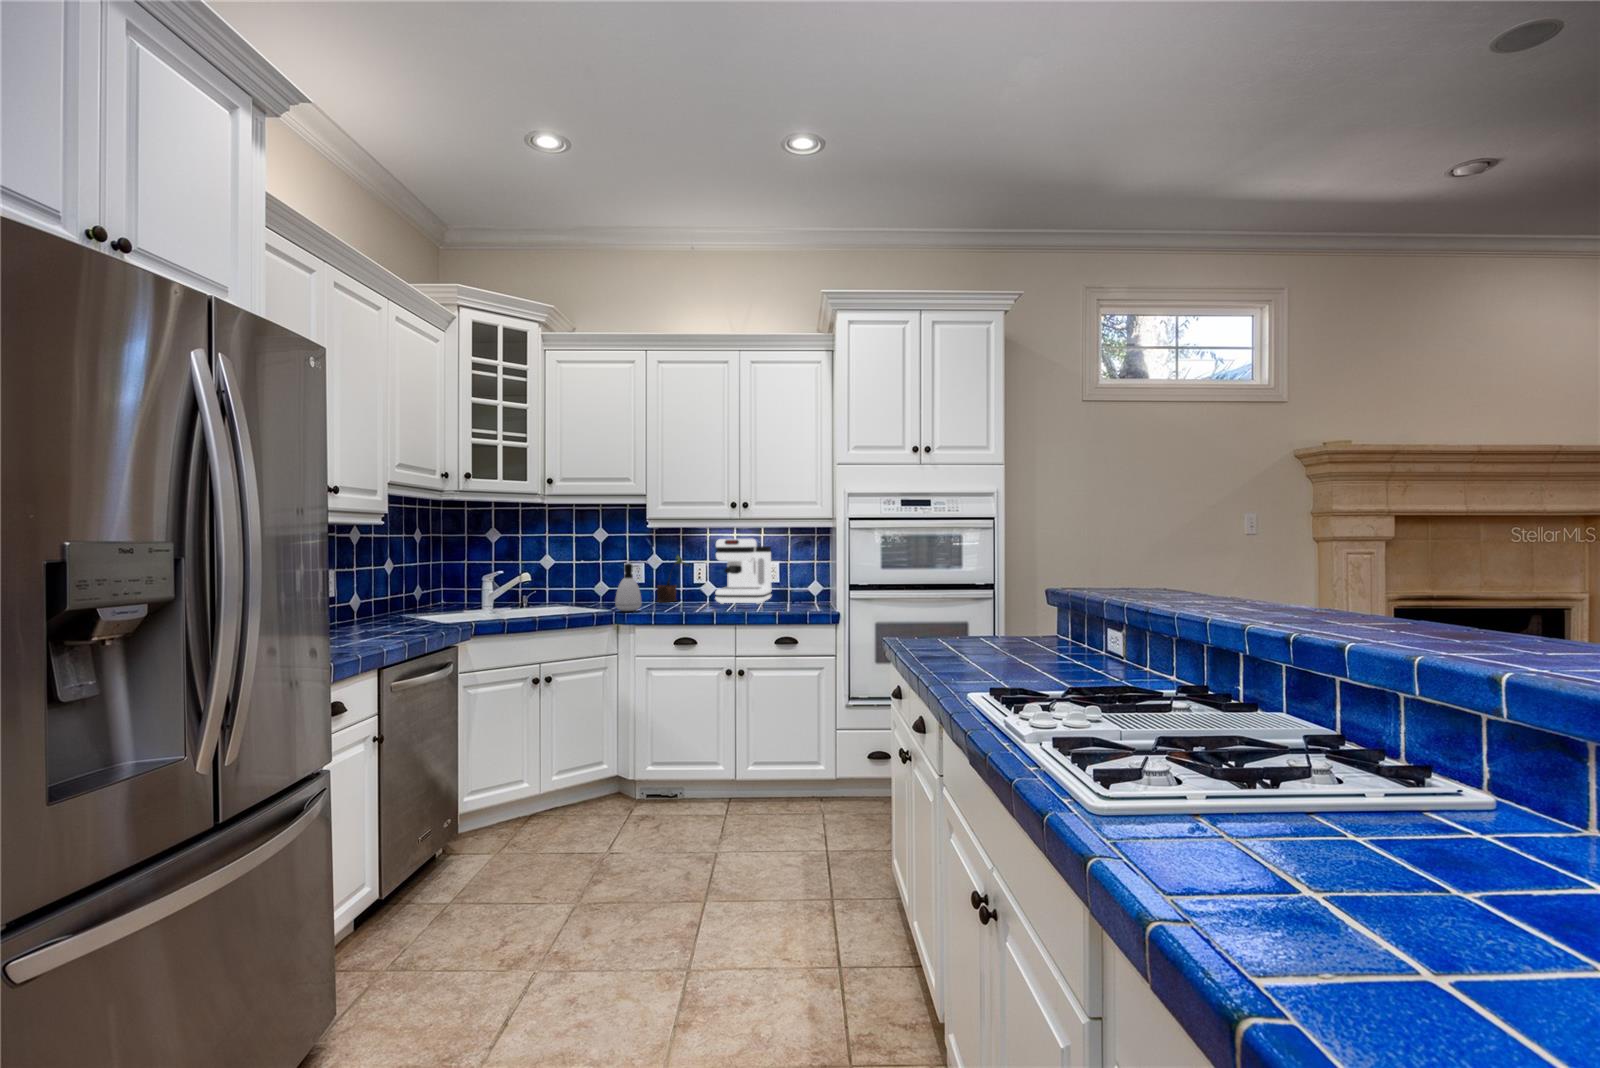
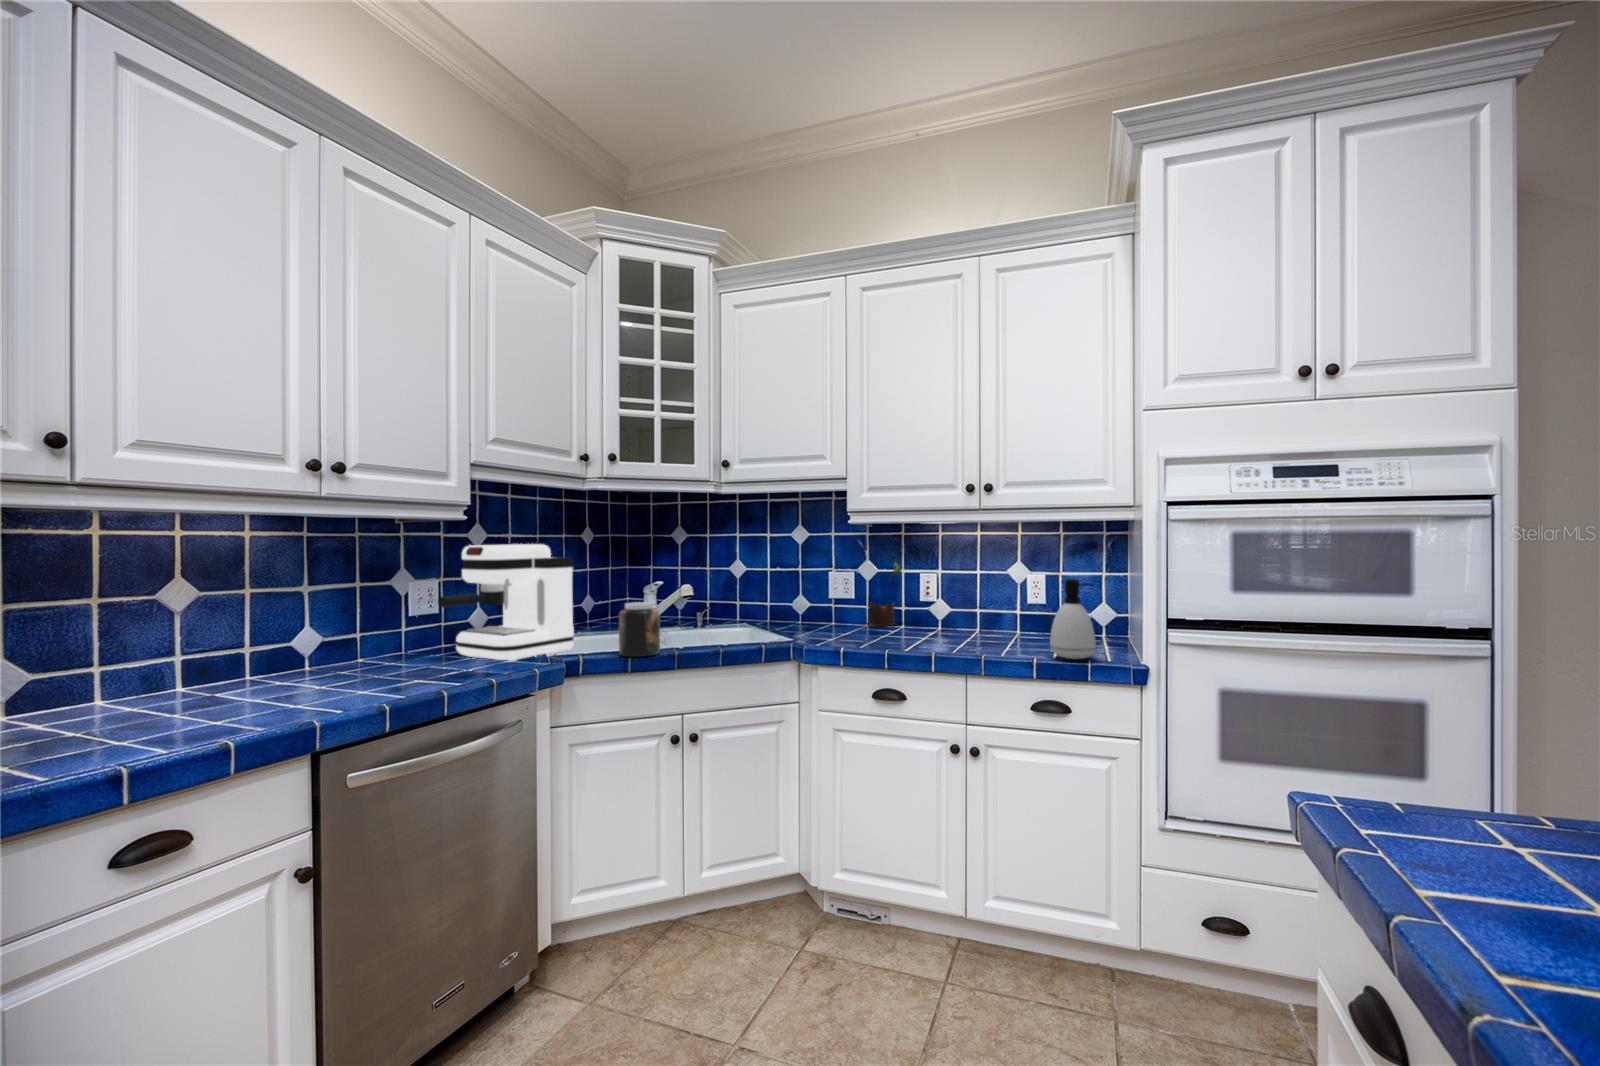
coffee maker: present [715,539,772,604] -> present [438,544,574,662]
soap dispenser: present [615,563,642,611] -> present [1050,579,1096,659]
jar: none [496,583,527,621] -> present [619,602,660,657]

